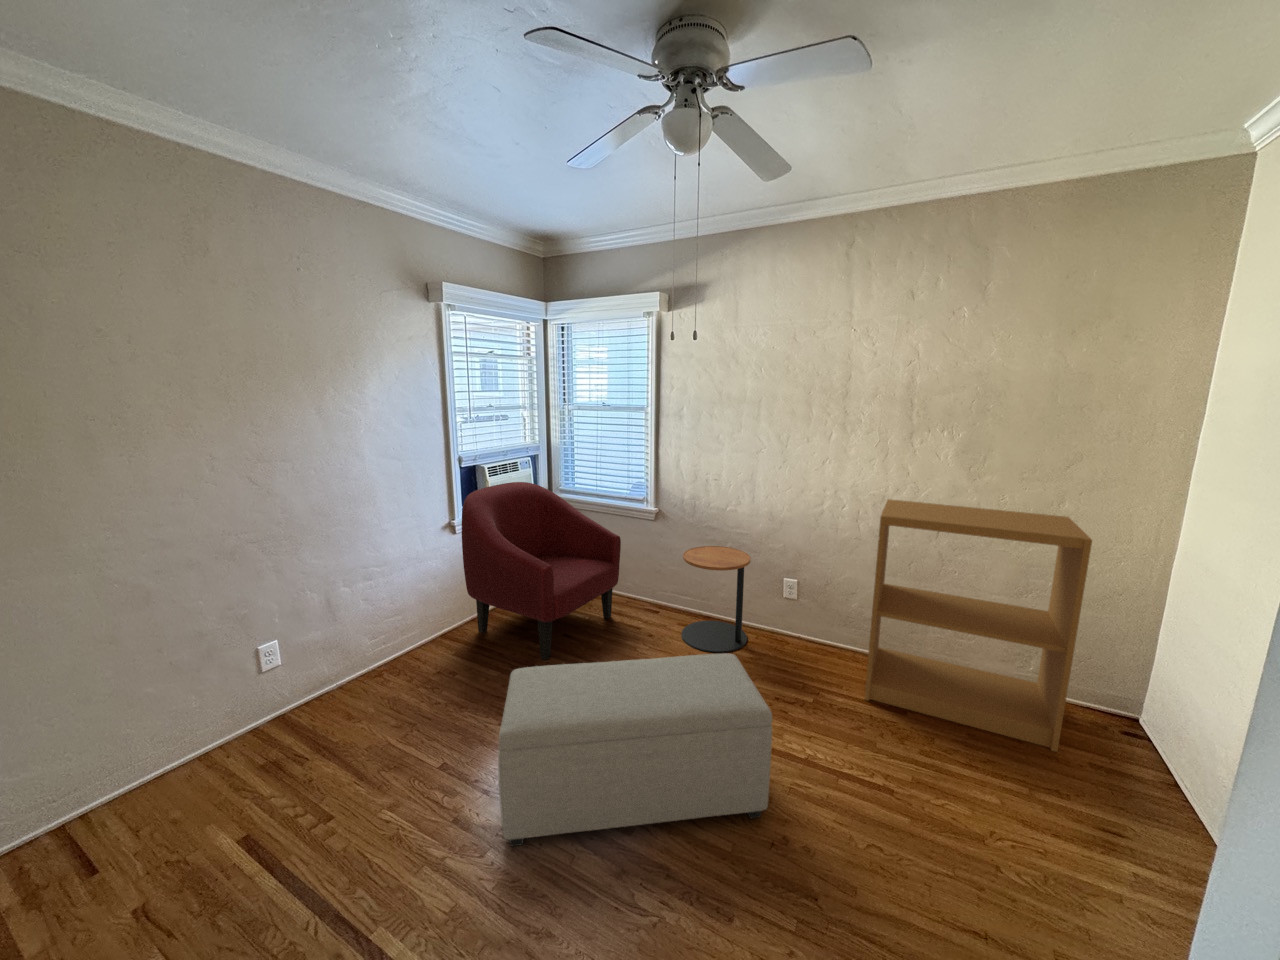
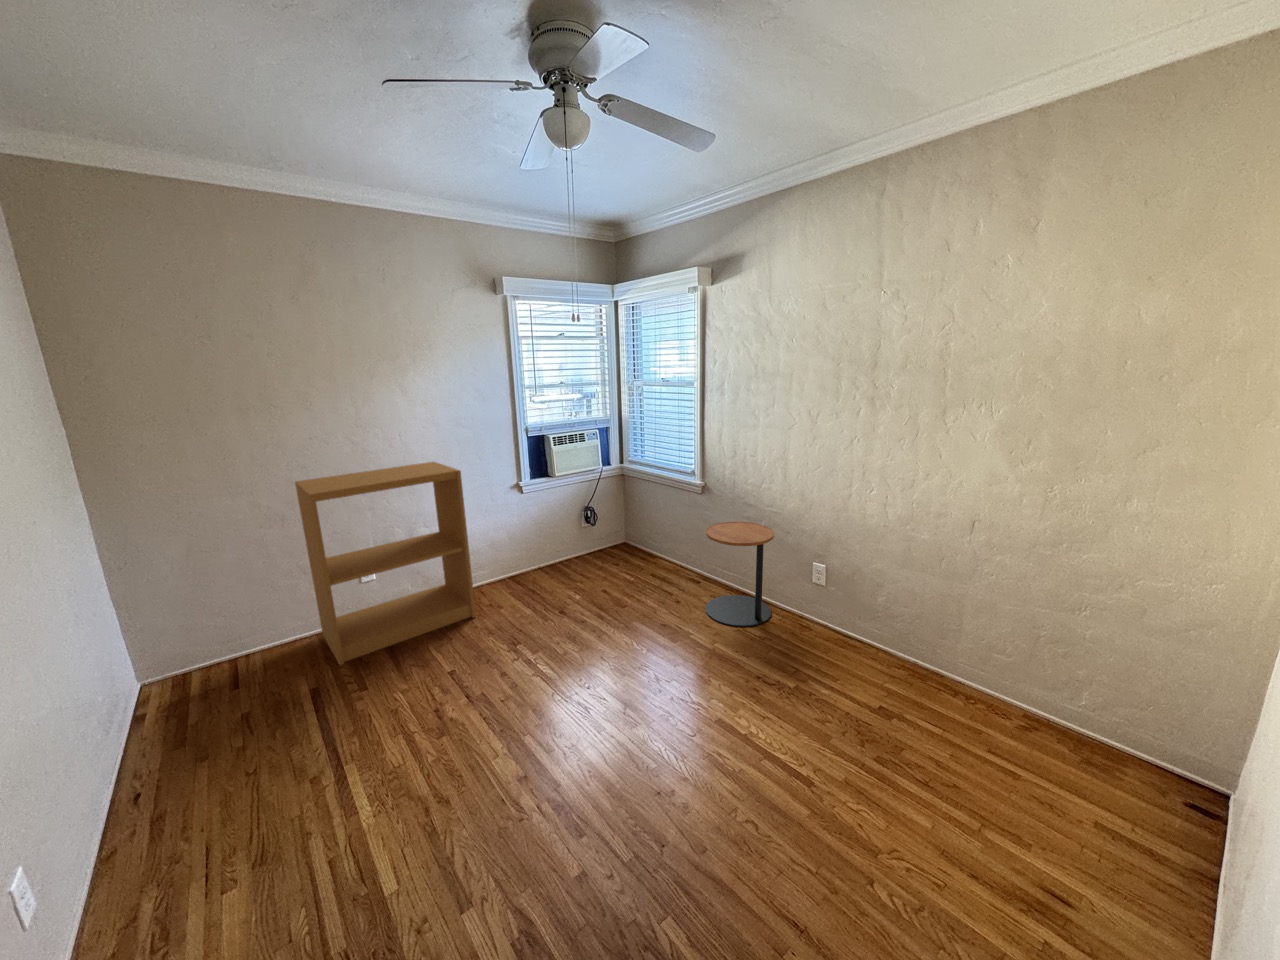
armchair: present [462,482,621,660] -> none [522,451,663,608]
bookshelf: present [865,499,1092,752] -> present [295,462,476,665]
ottoman: present [498,653,773,846] -> none [443,604,684,770]

